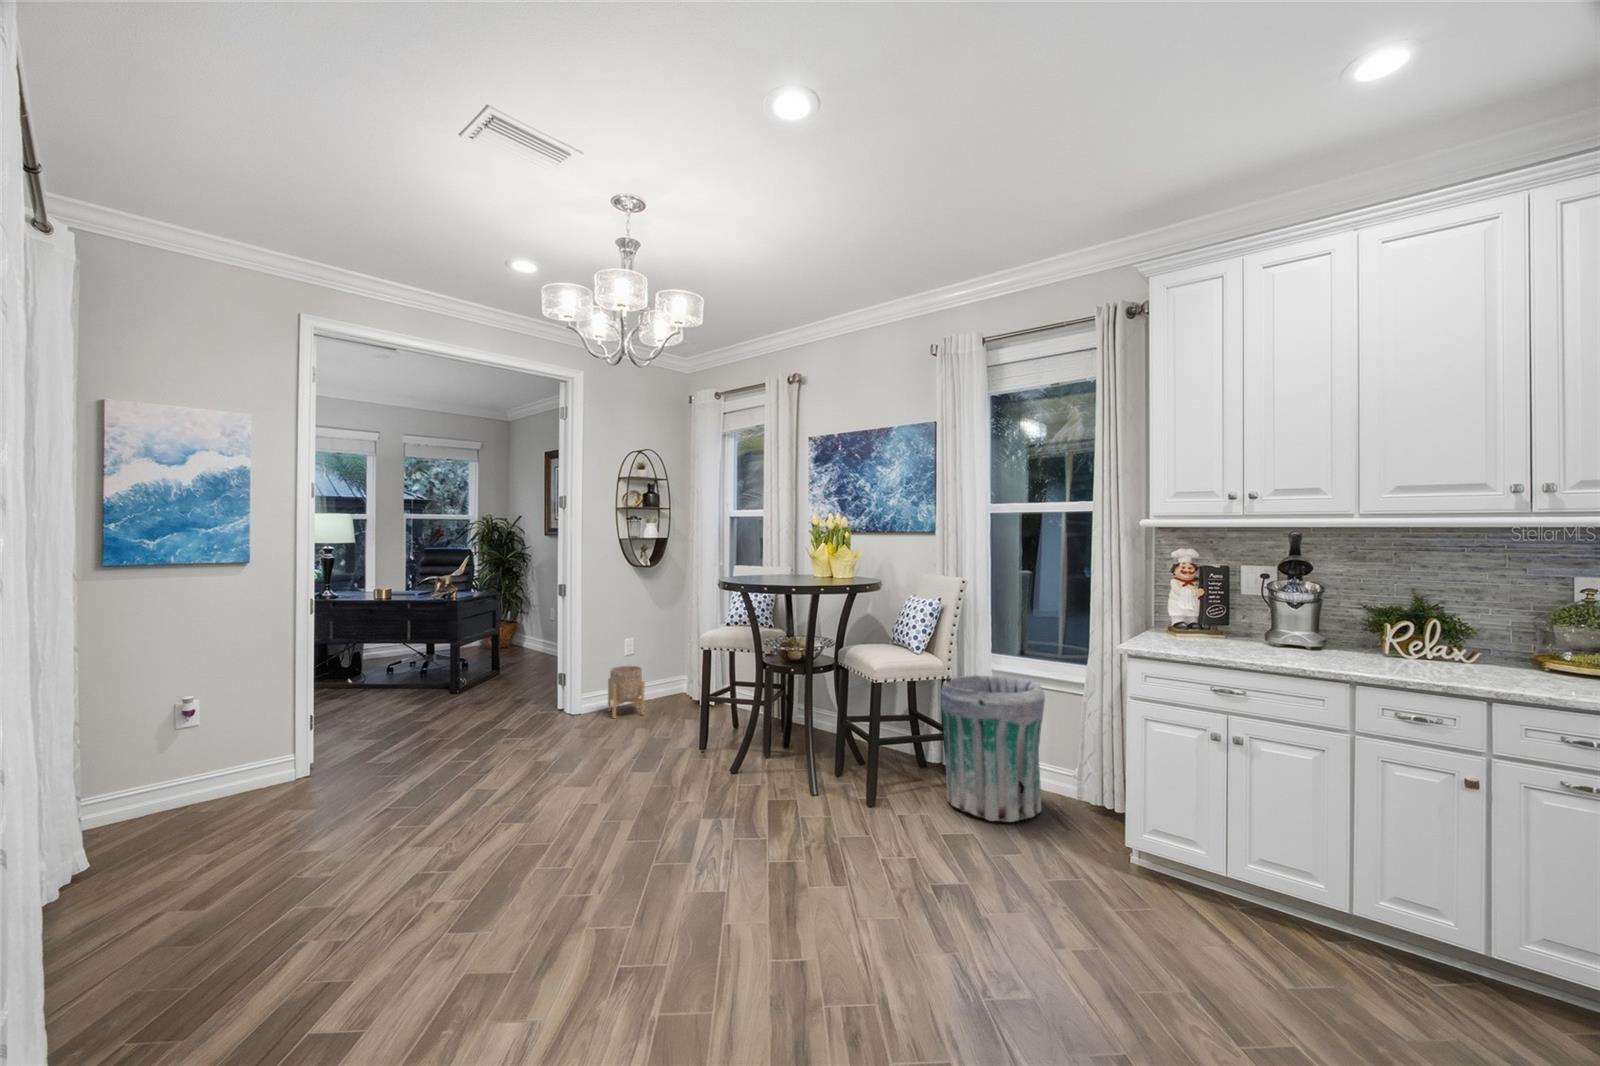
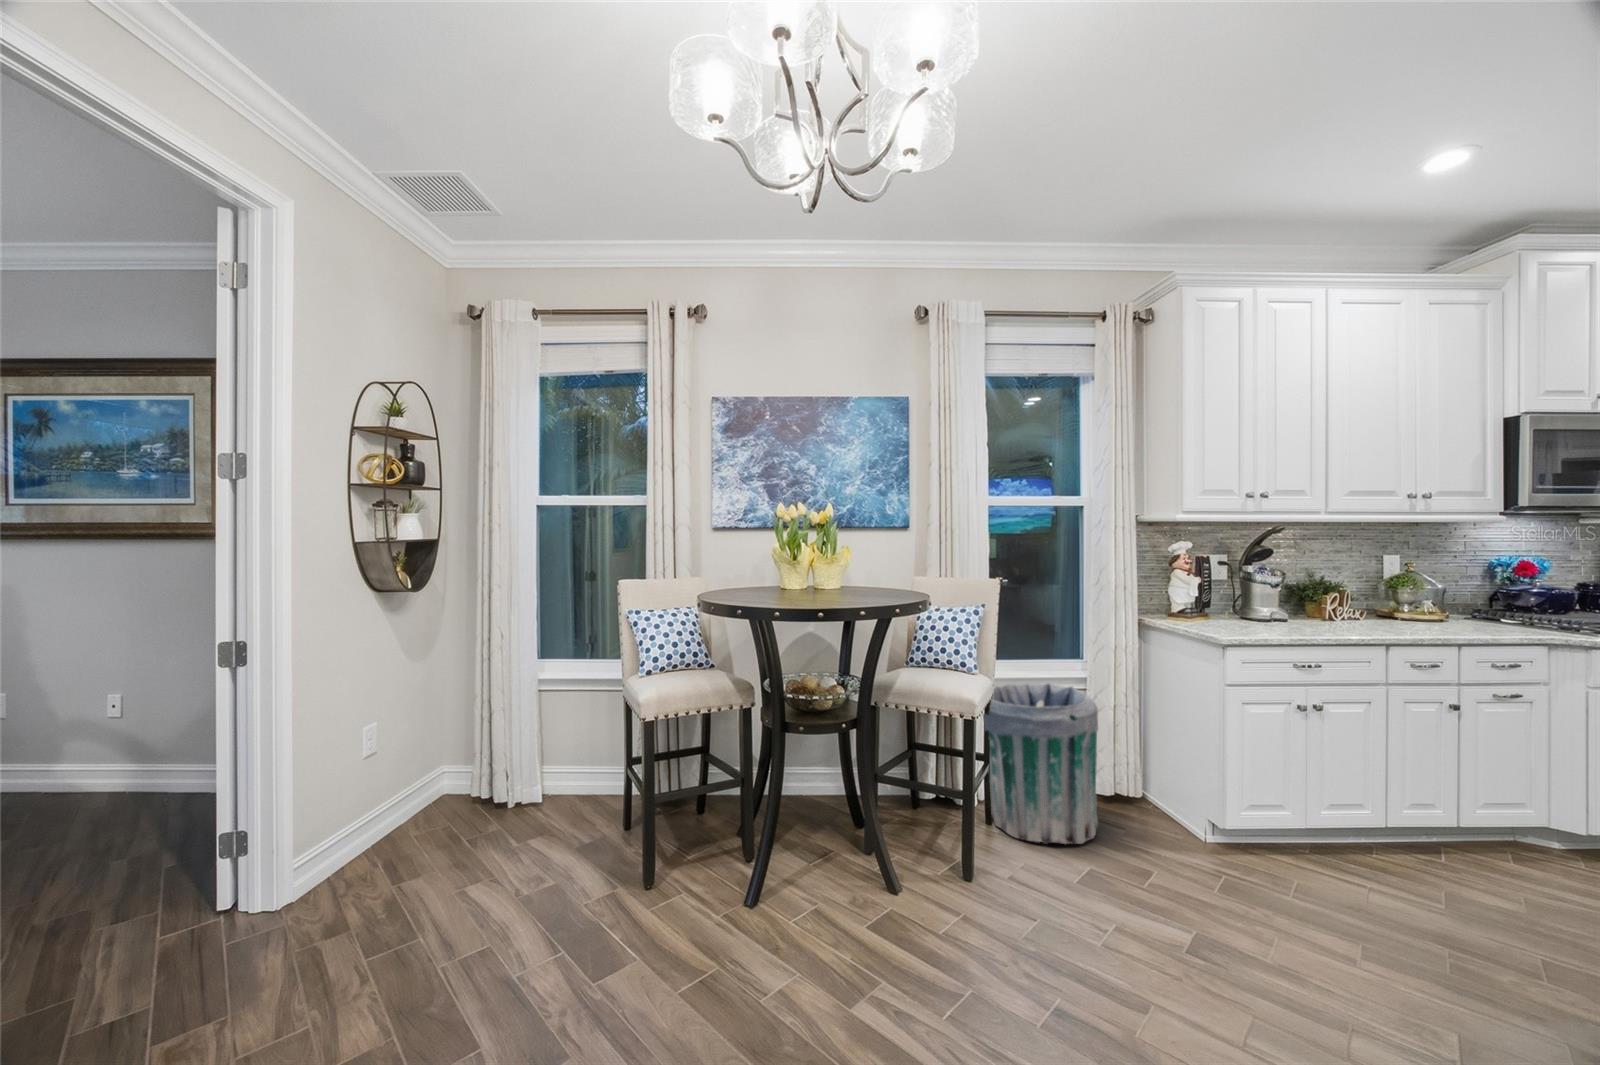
planter: present [608,666,645,718] -> none [354,775,445,887]

